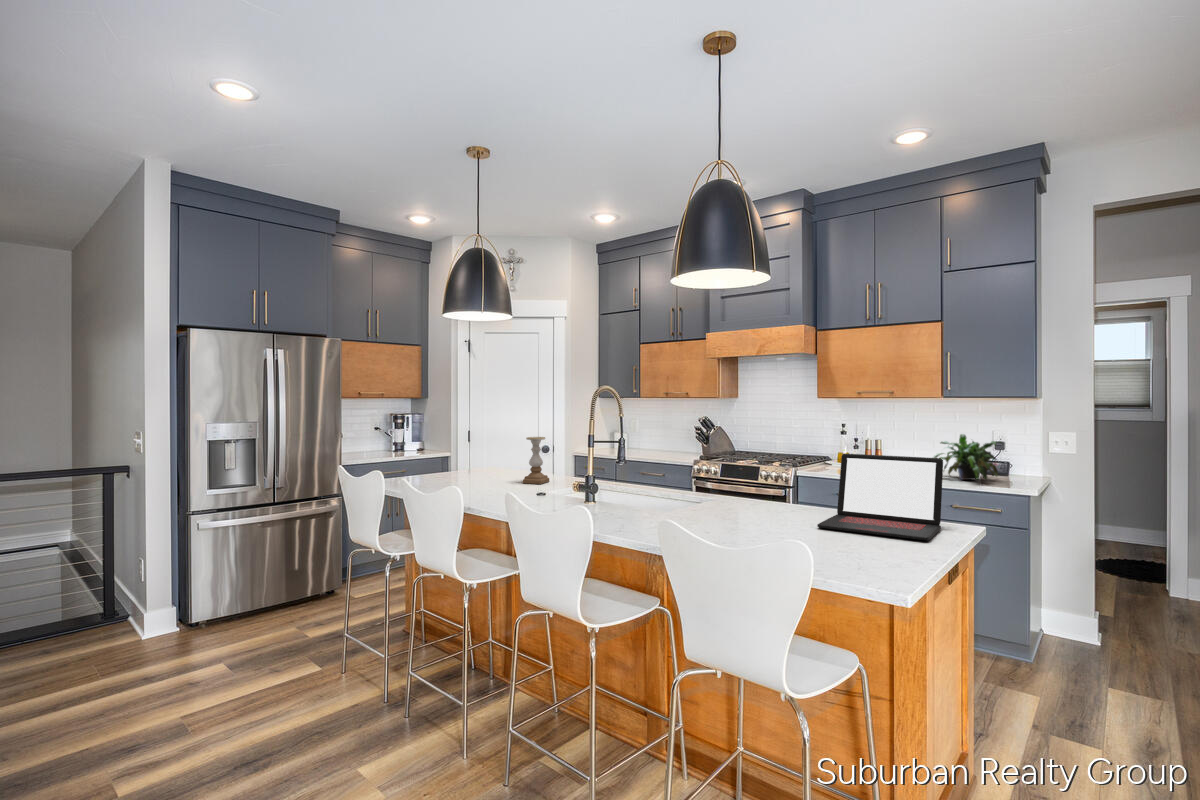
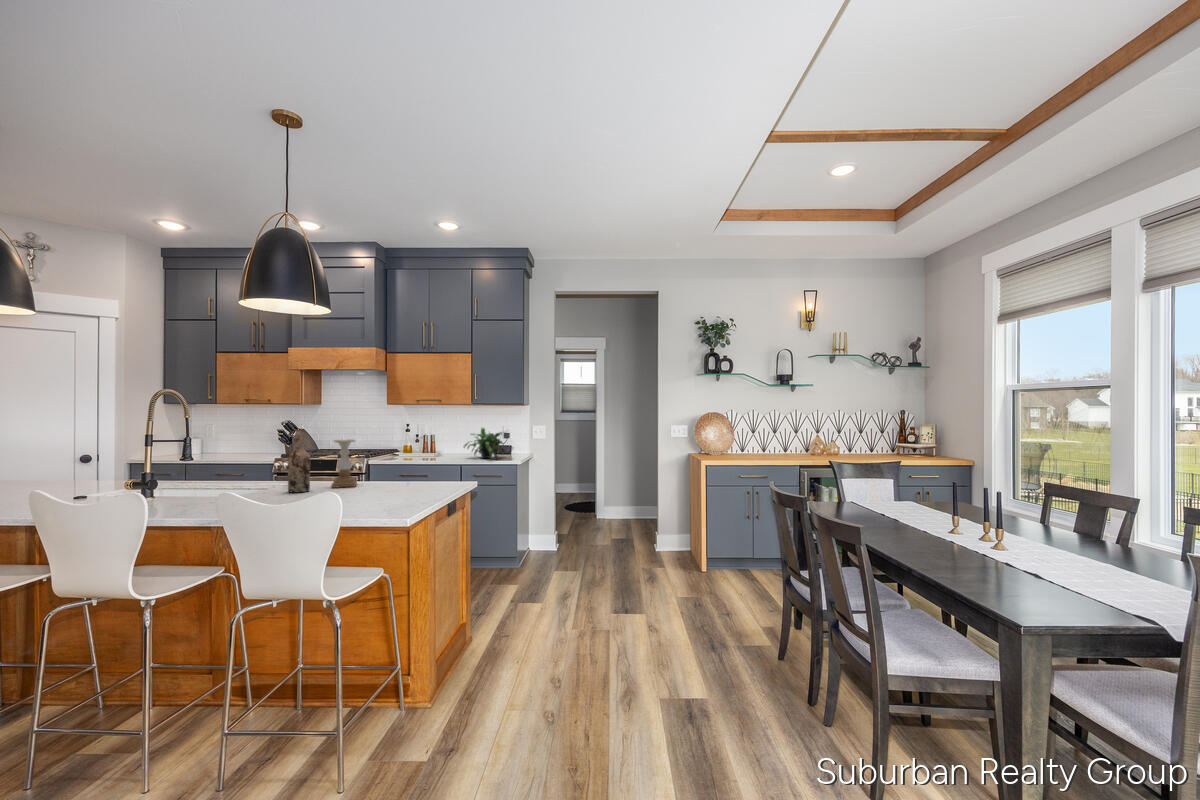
wine bottle: none [718,436,743,515] -> present [288,429,310,493]
candle holder: present [523,437,549,484] -> present [331,439,357,488]
laptop: present [817,454,943,541] -> none [368,439,456,493]

